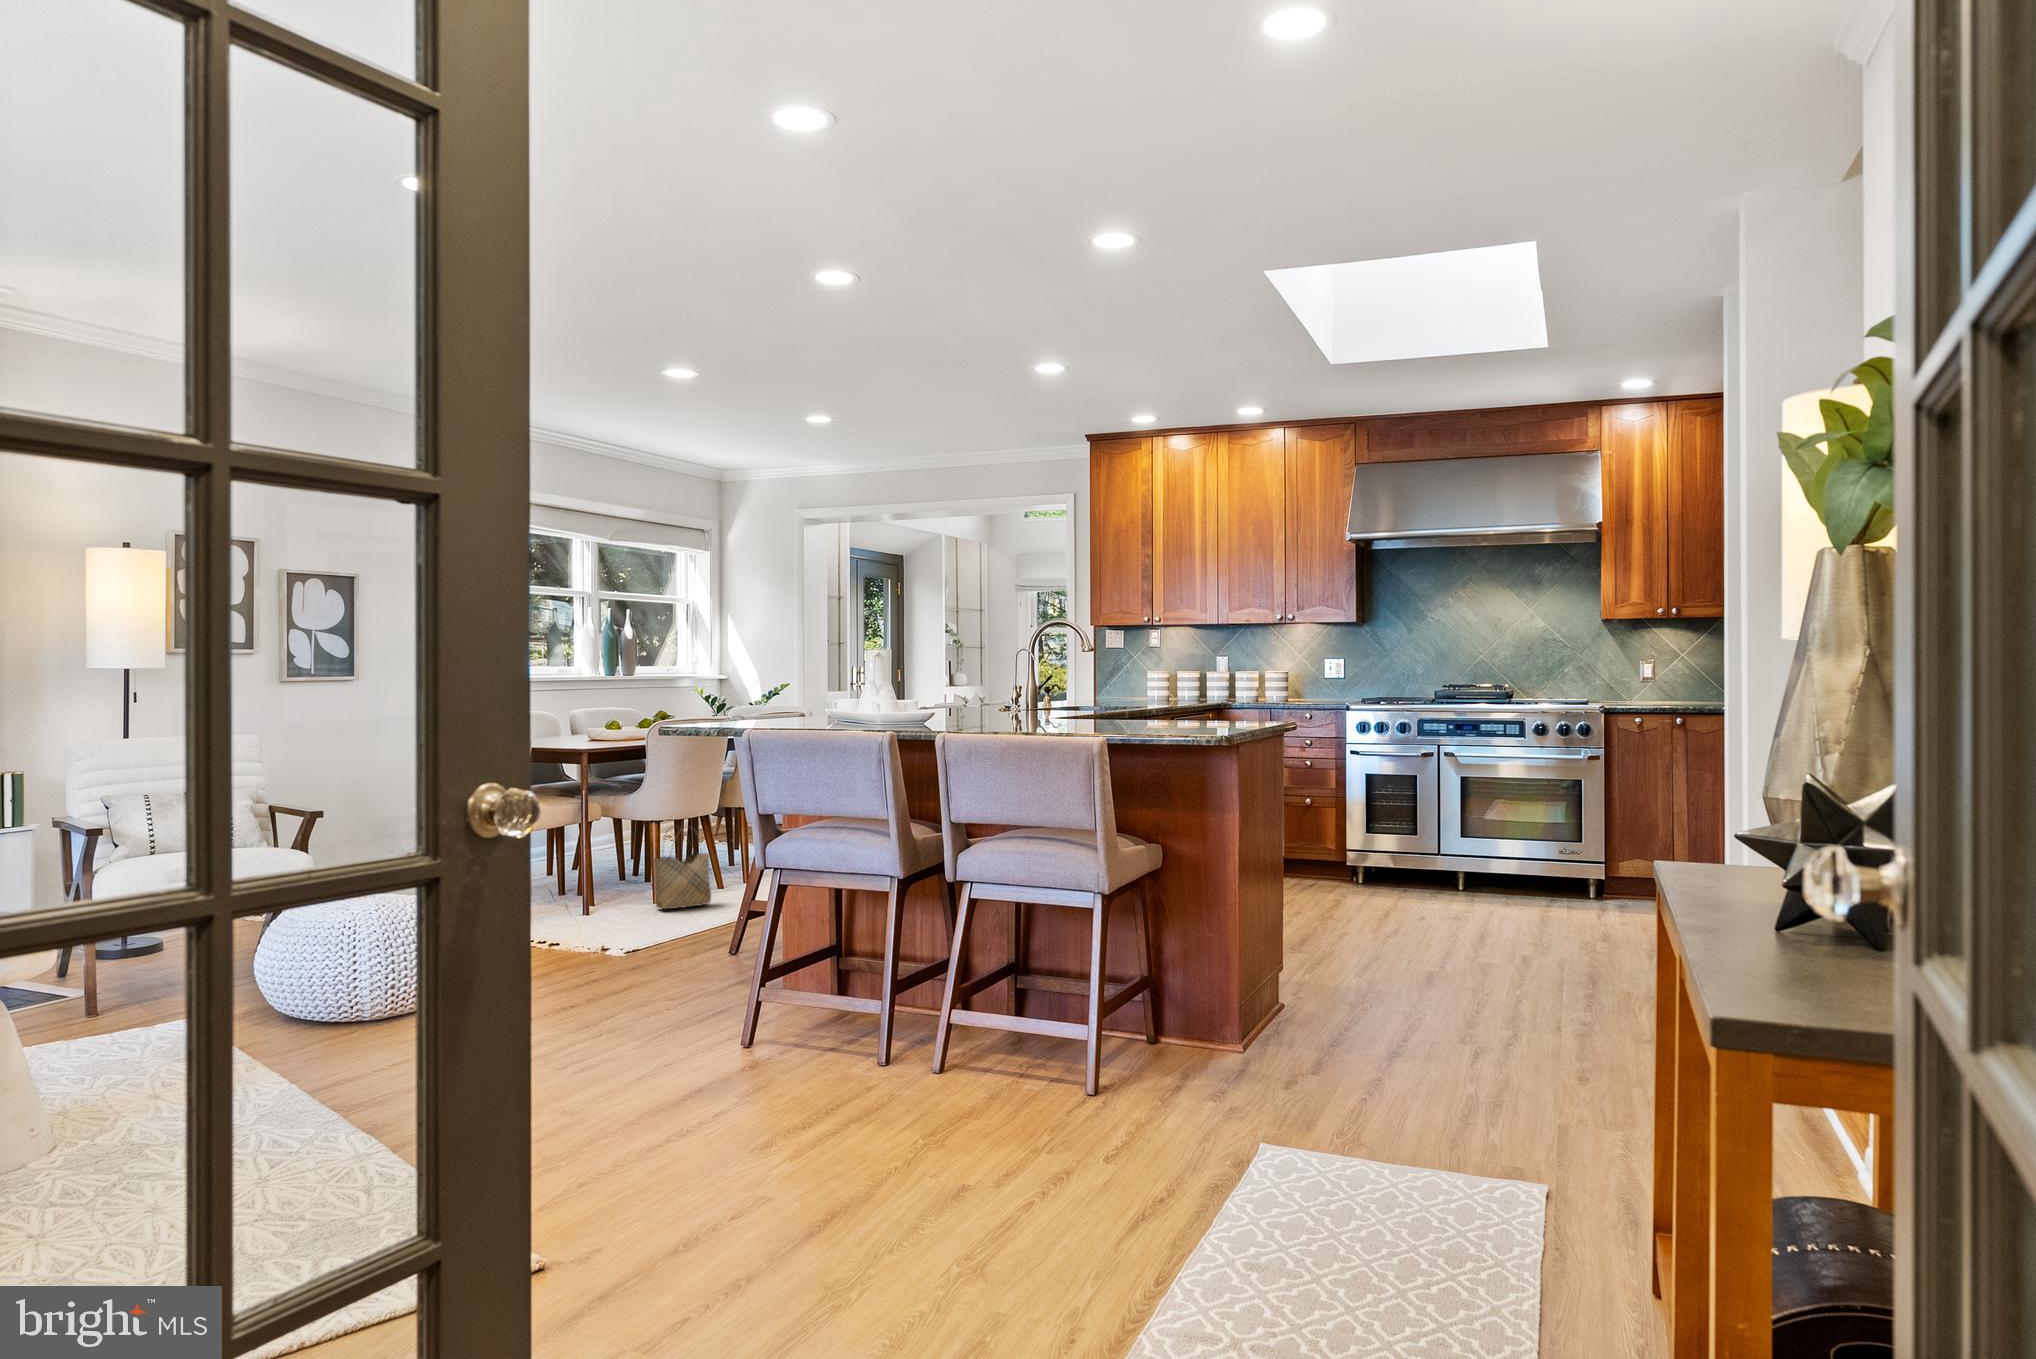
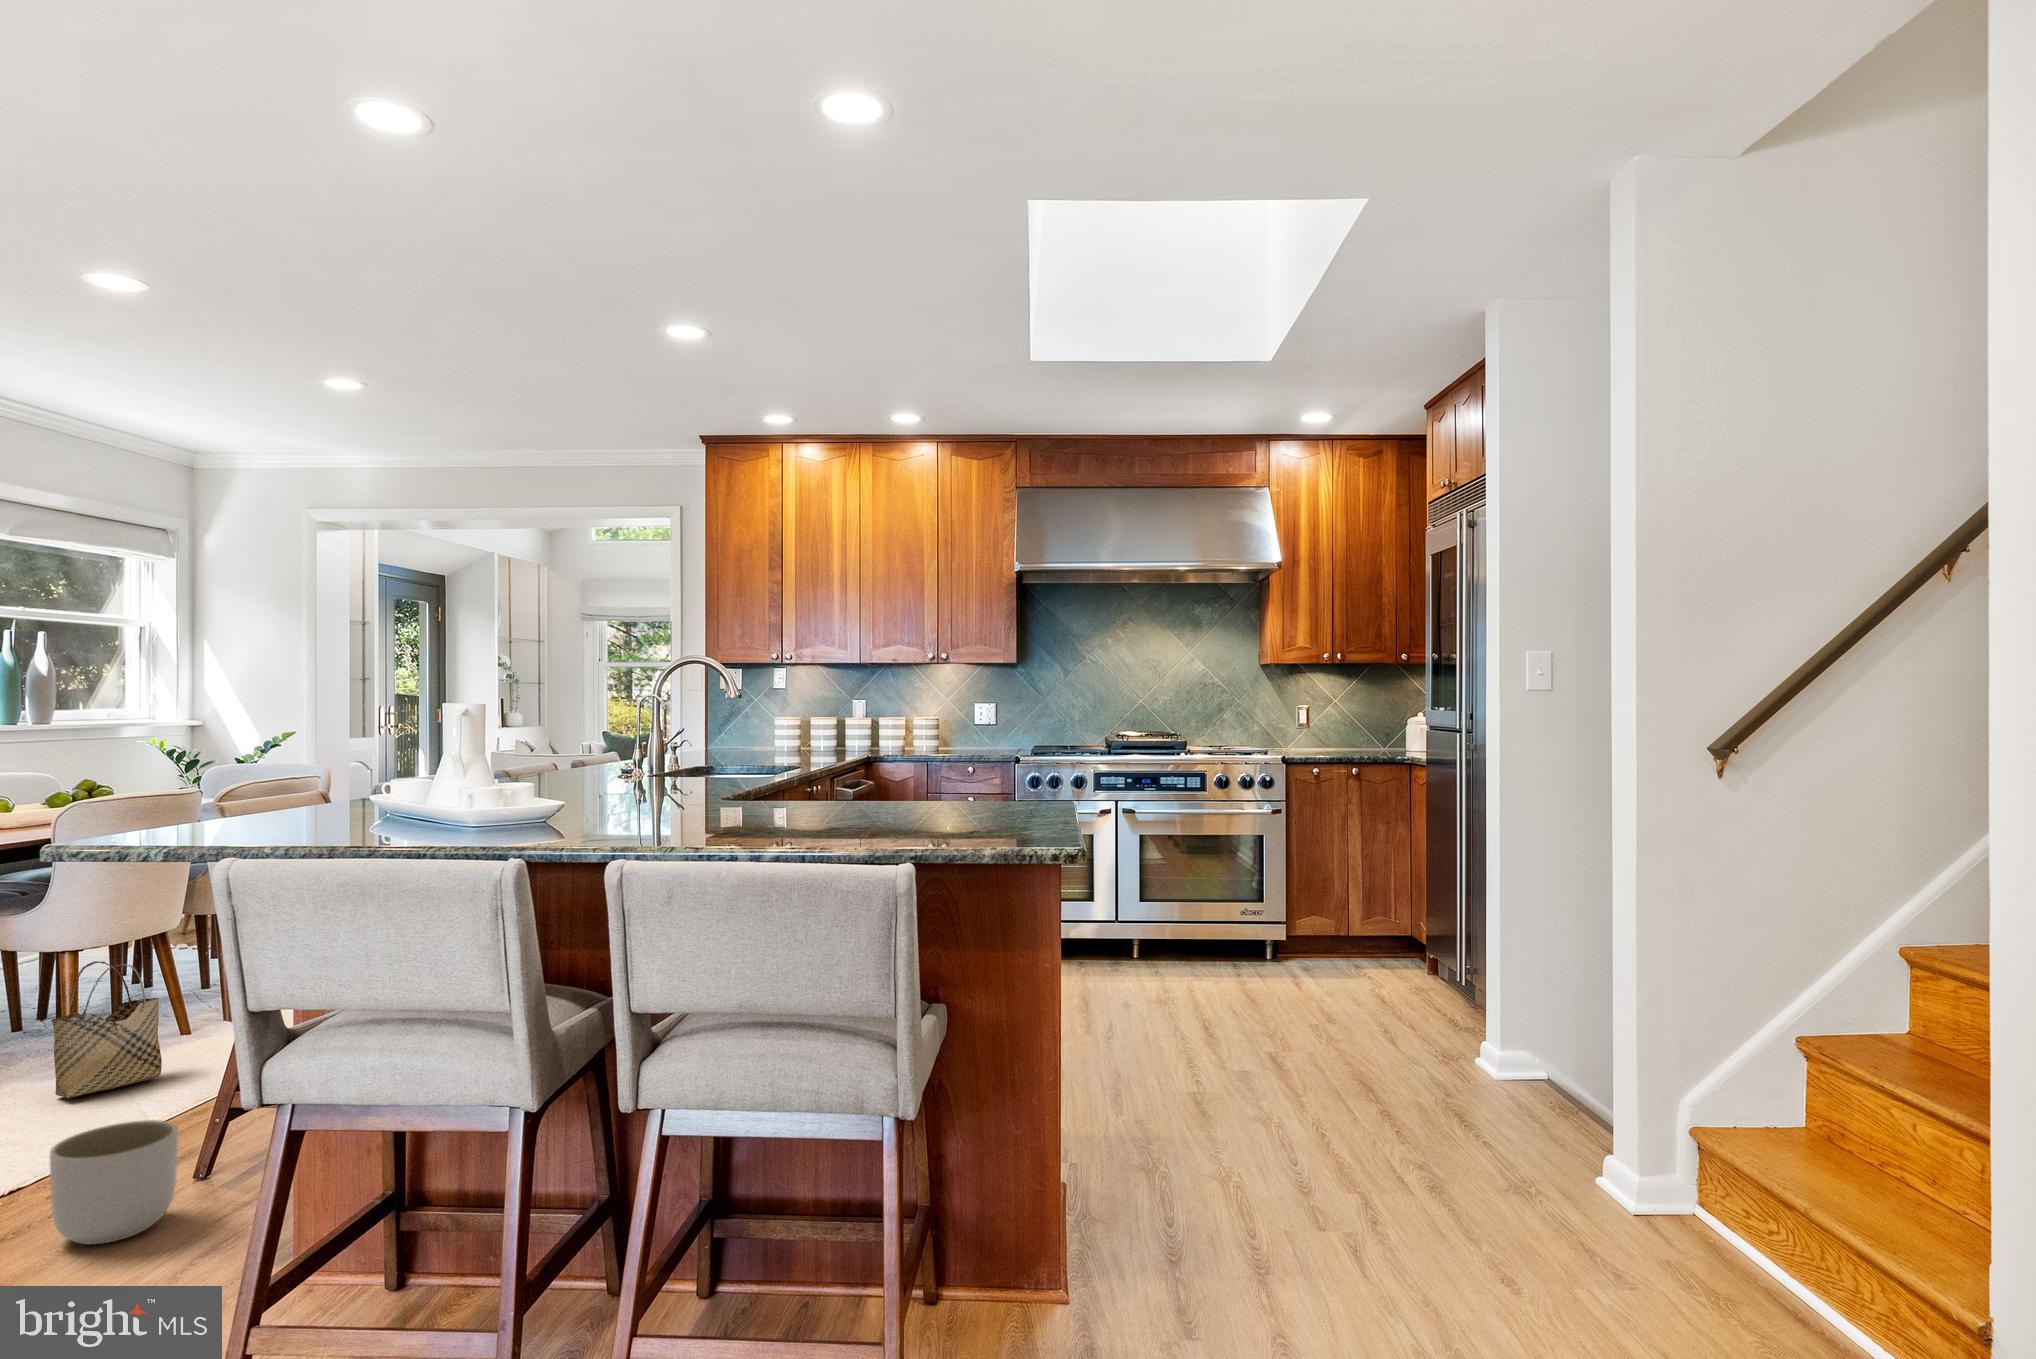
planter: none [663,903,724,966] -> present [50,1120,178,1245]

